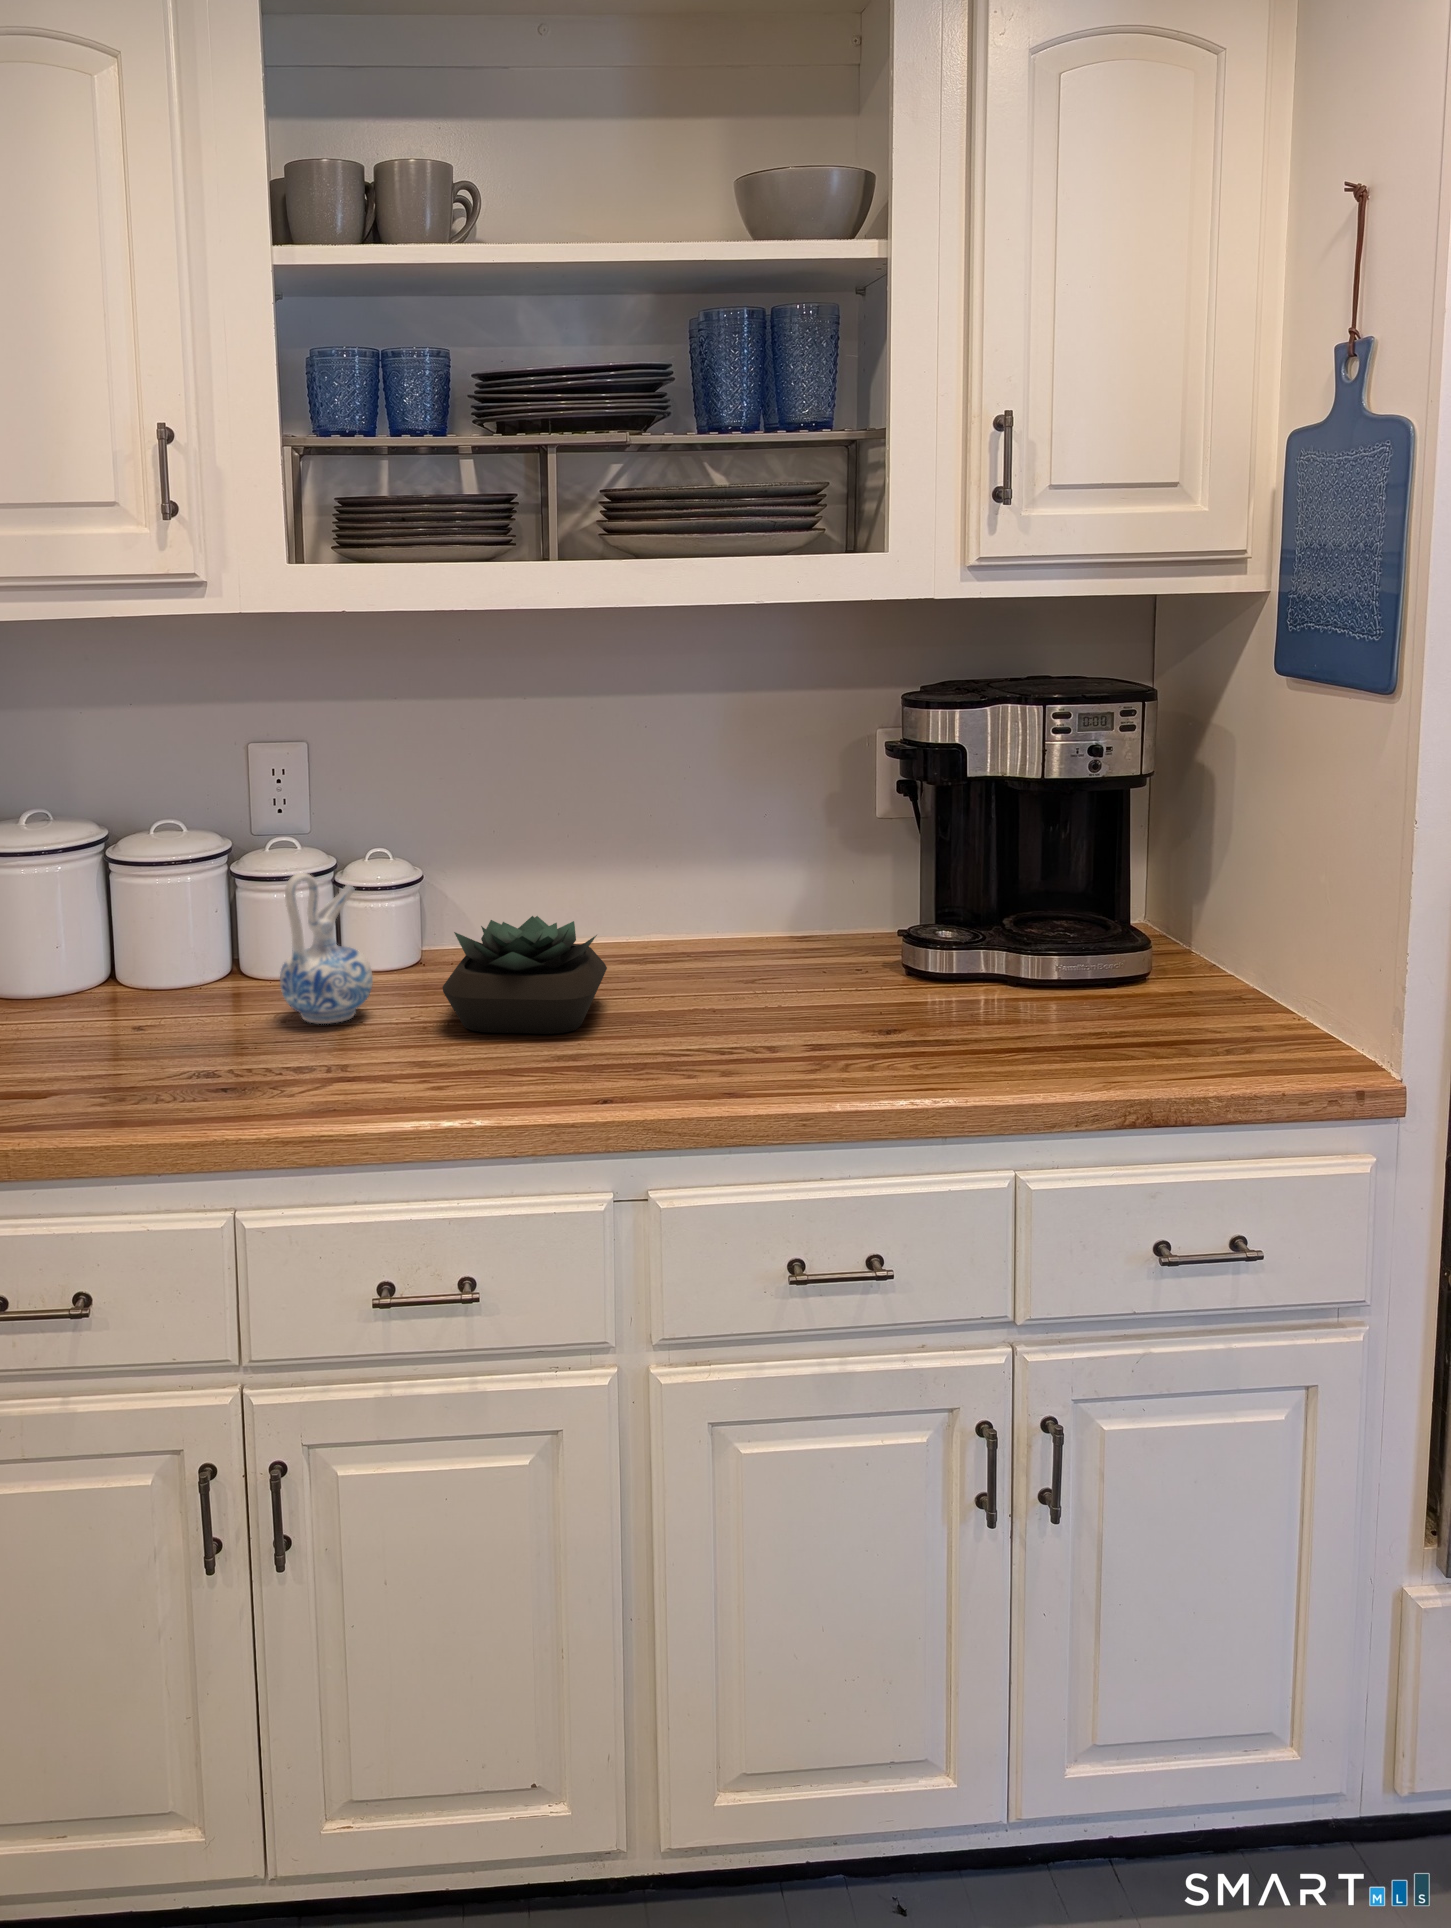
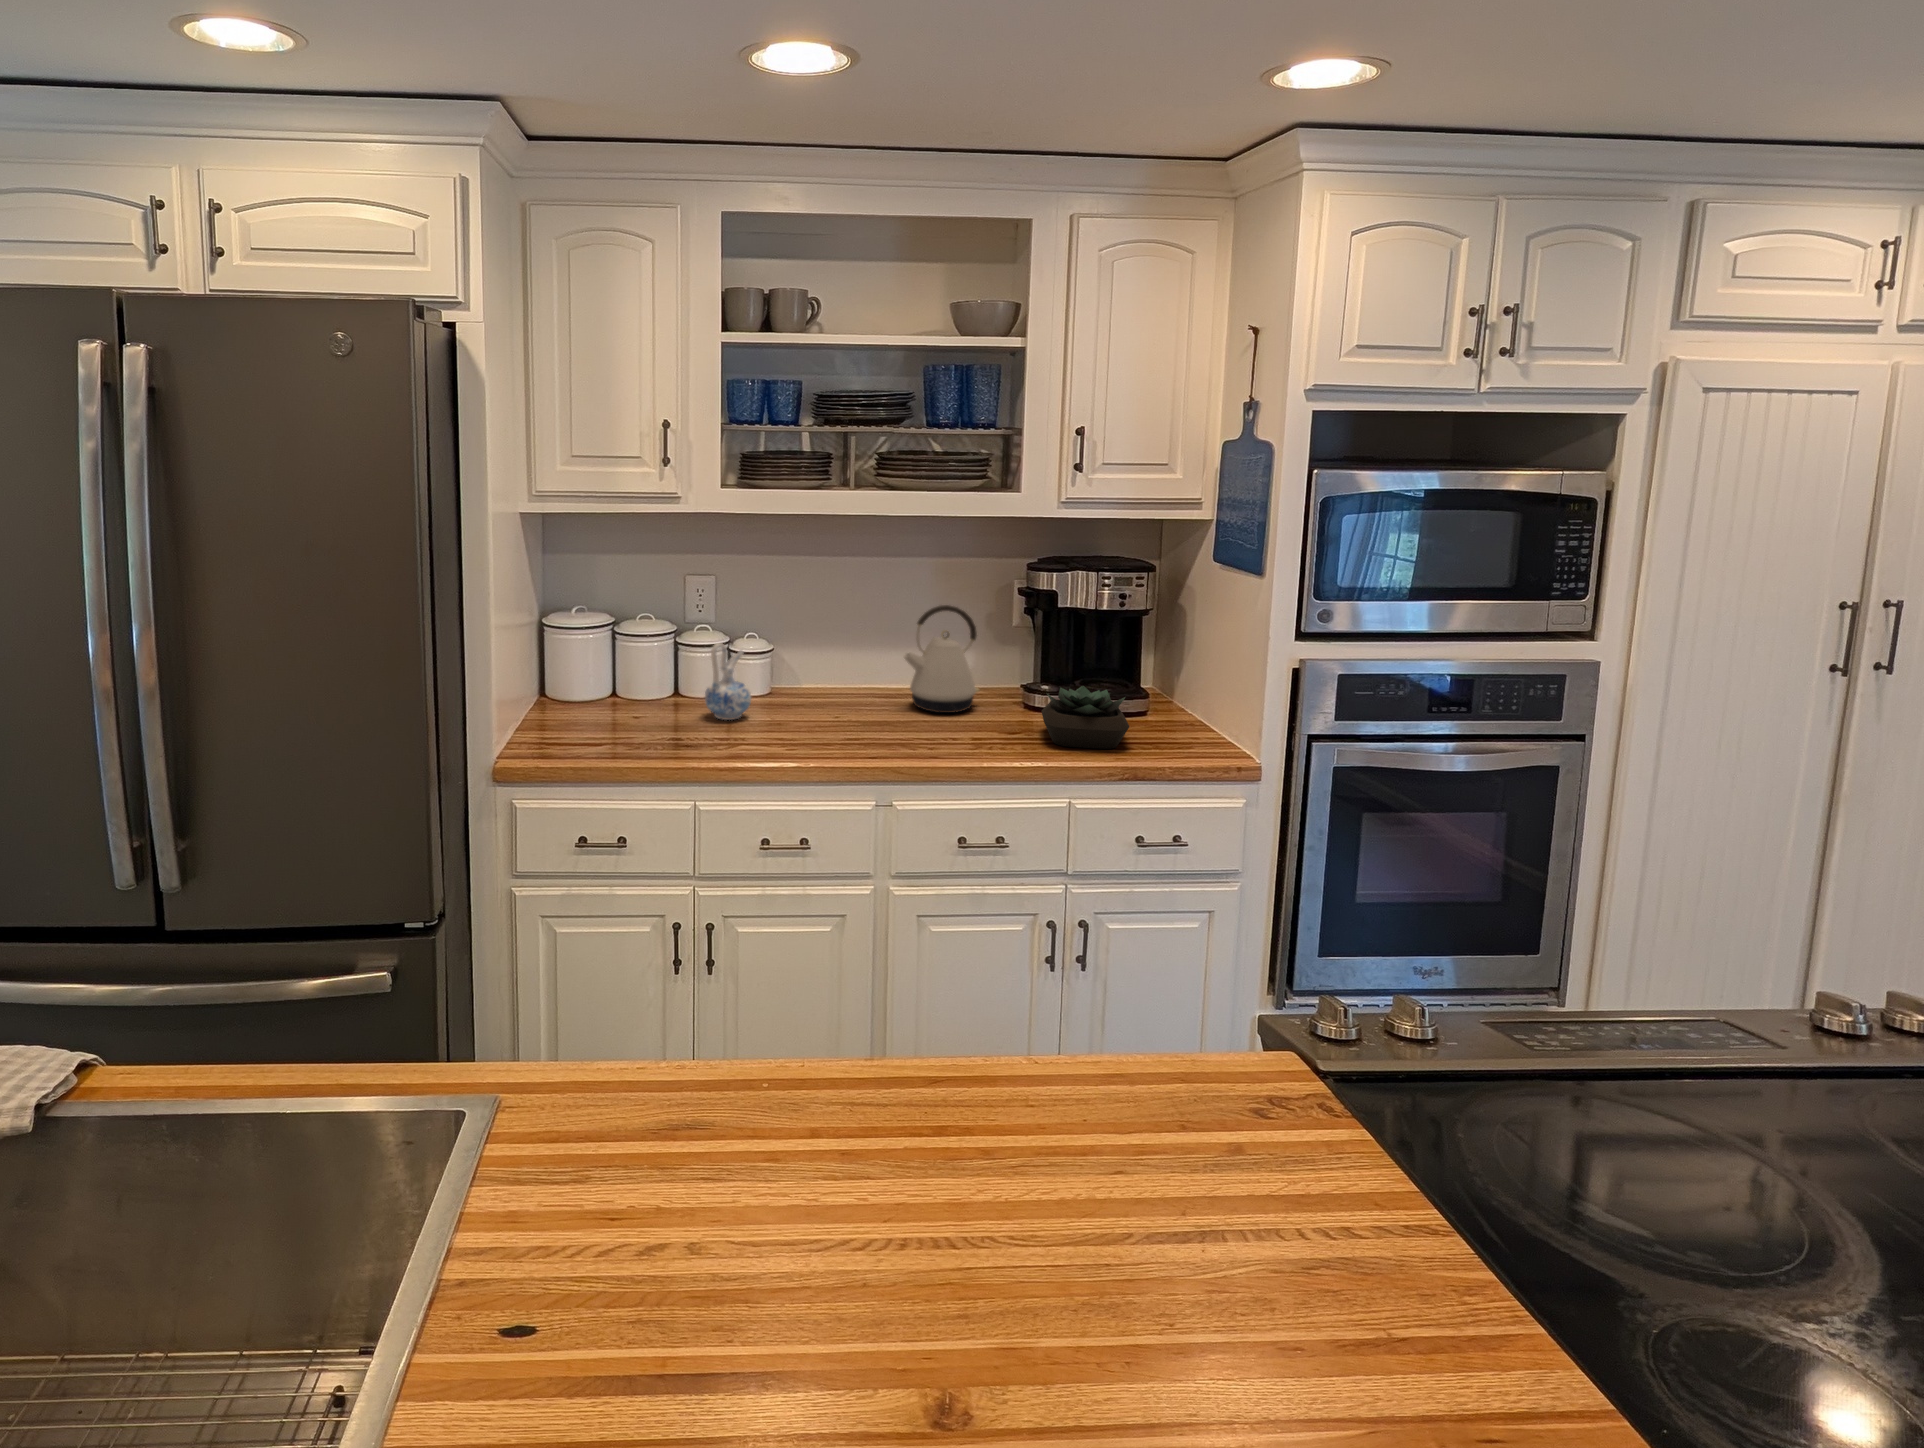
kettle: none [669,781,819,991] -> present [904,605,979,713]
succulent plant: present [443,916,607,1034] -> present [1042,686,1129,749]

